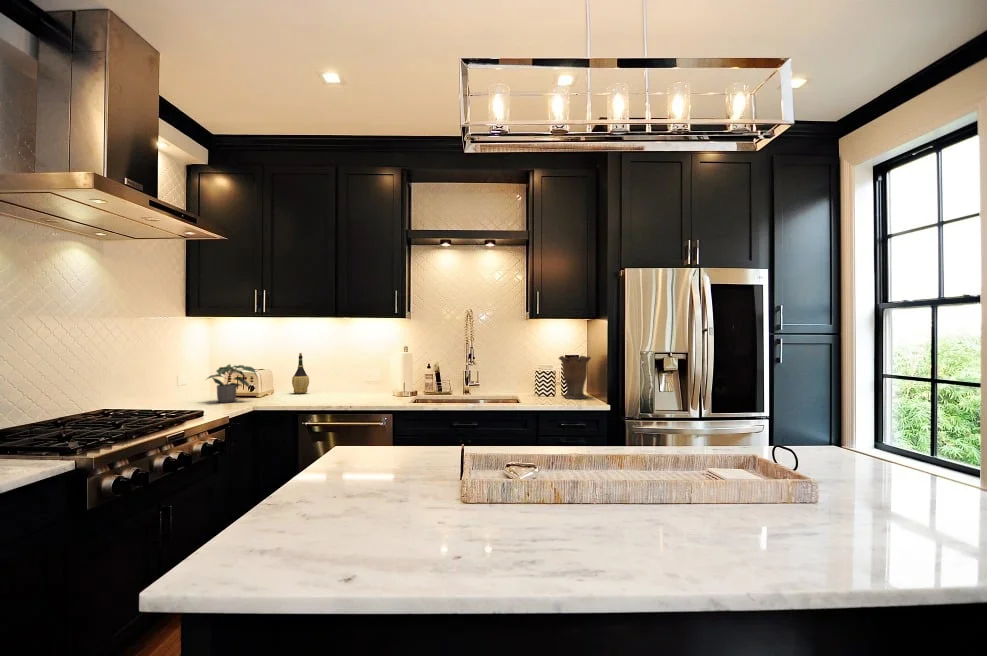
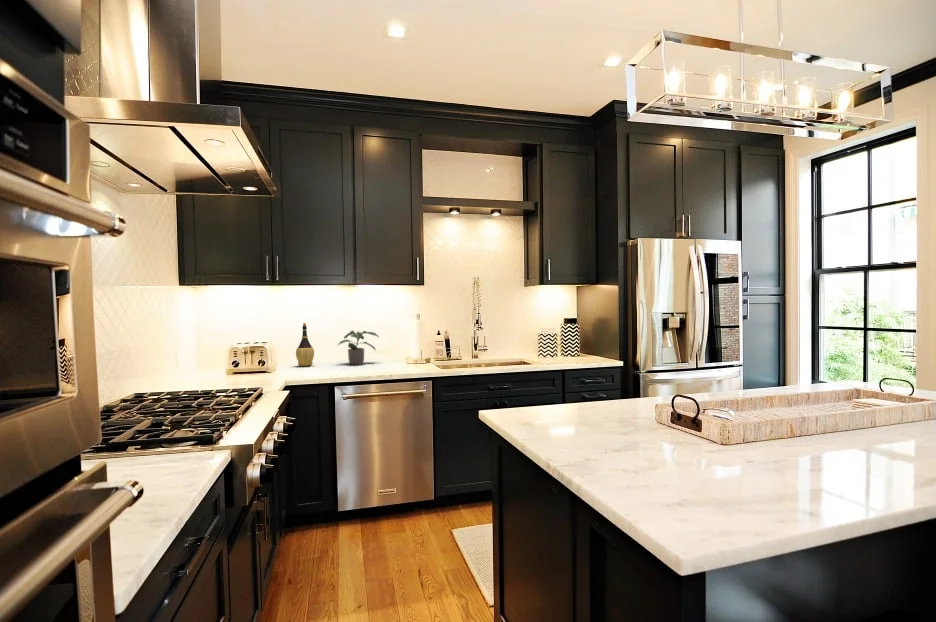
vase: present [559,356,591,399] -> none [561,319,591,358]
potted plant: present [207,364,256,403] -> present [339,331,378,365]

